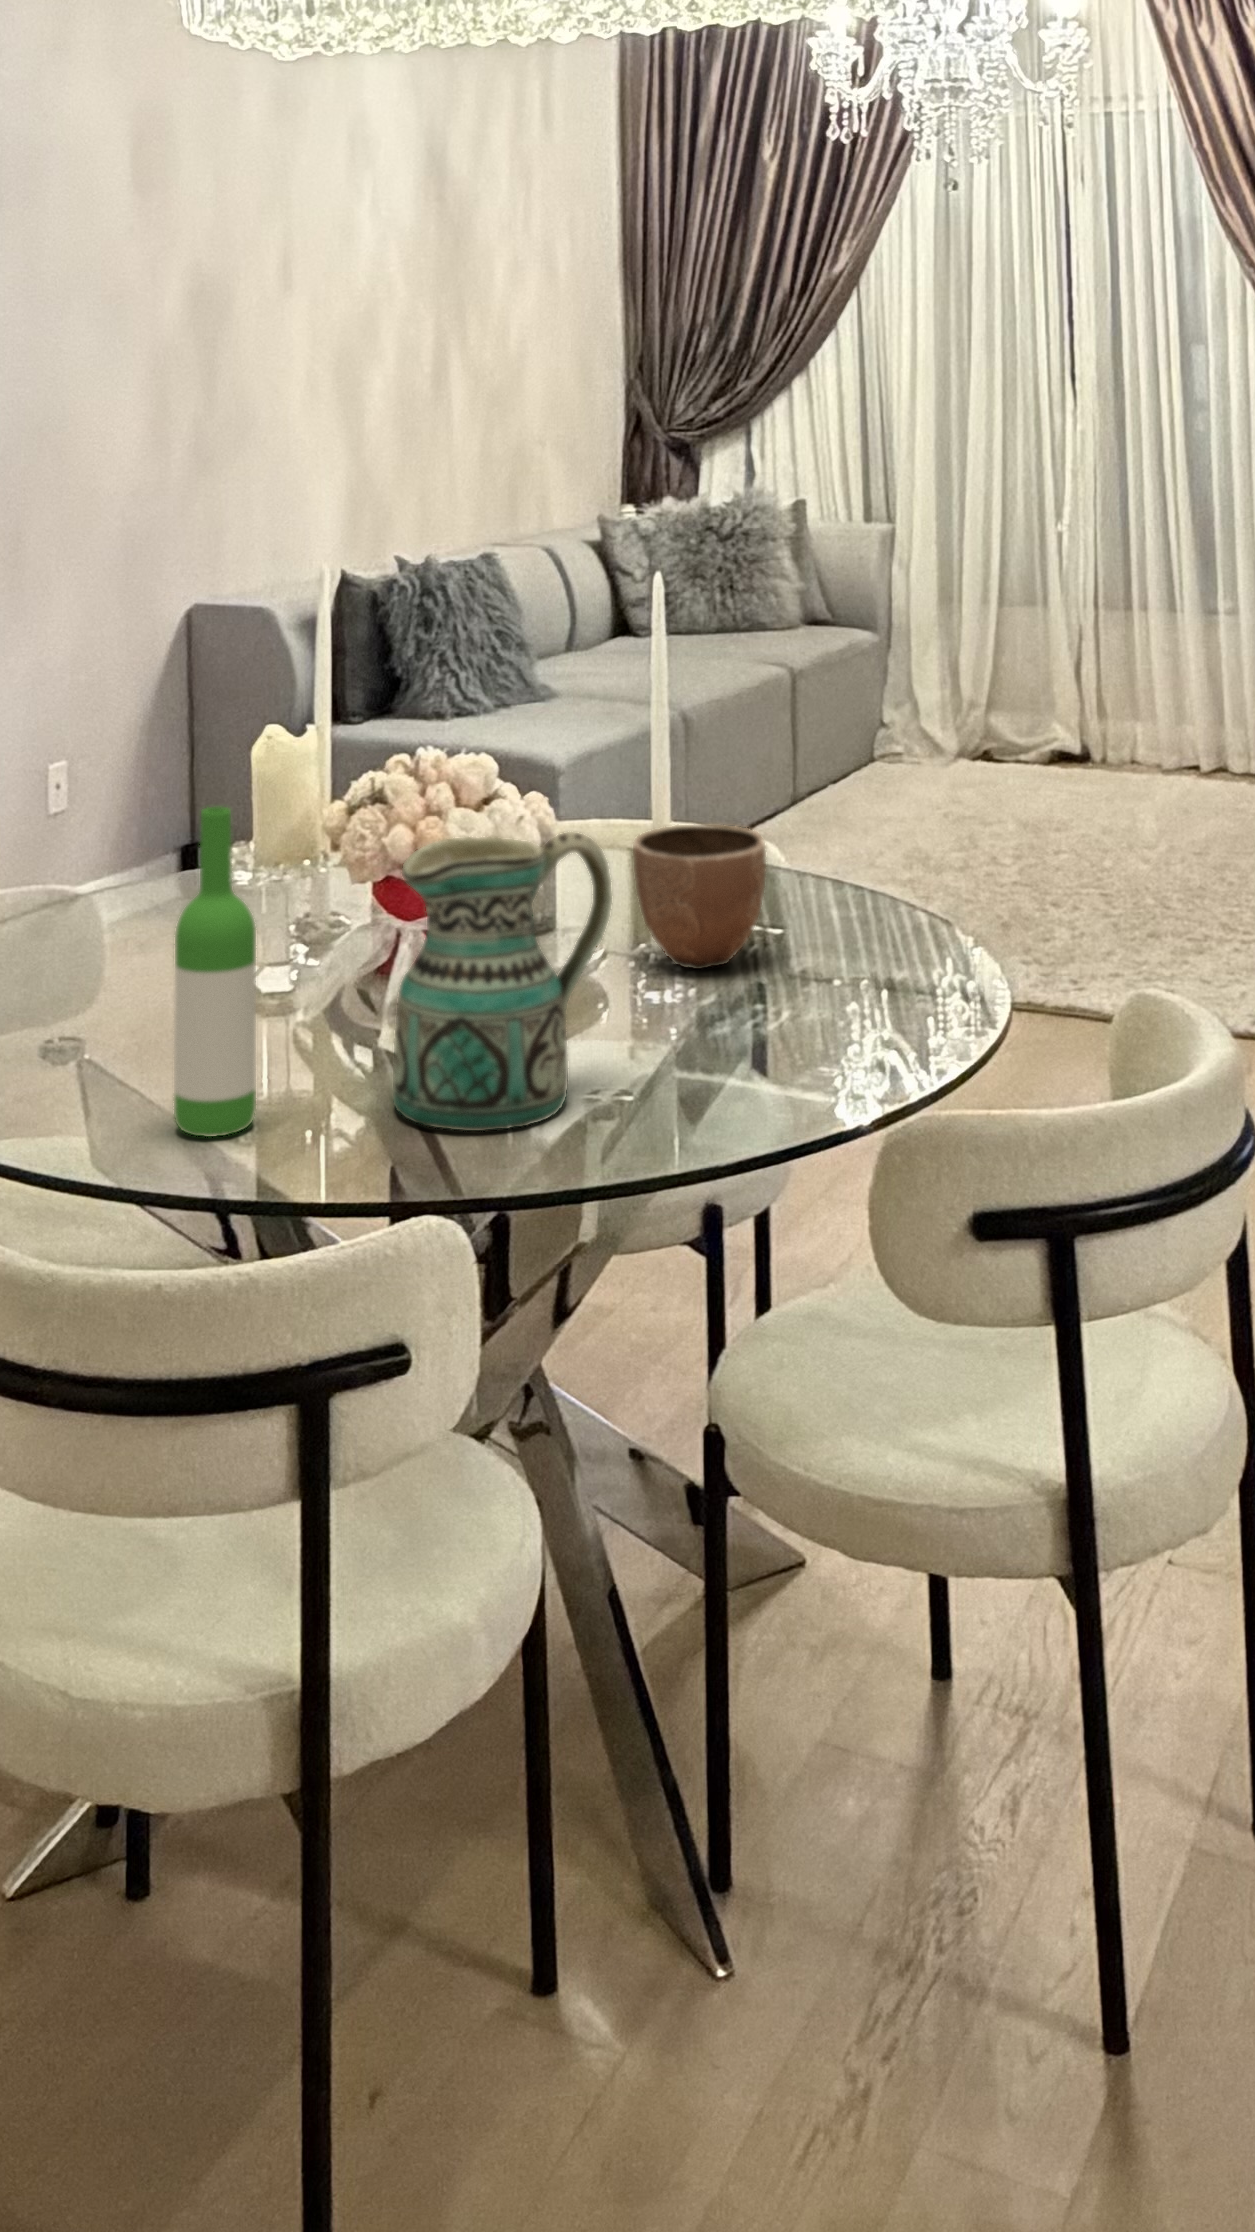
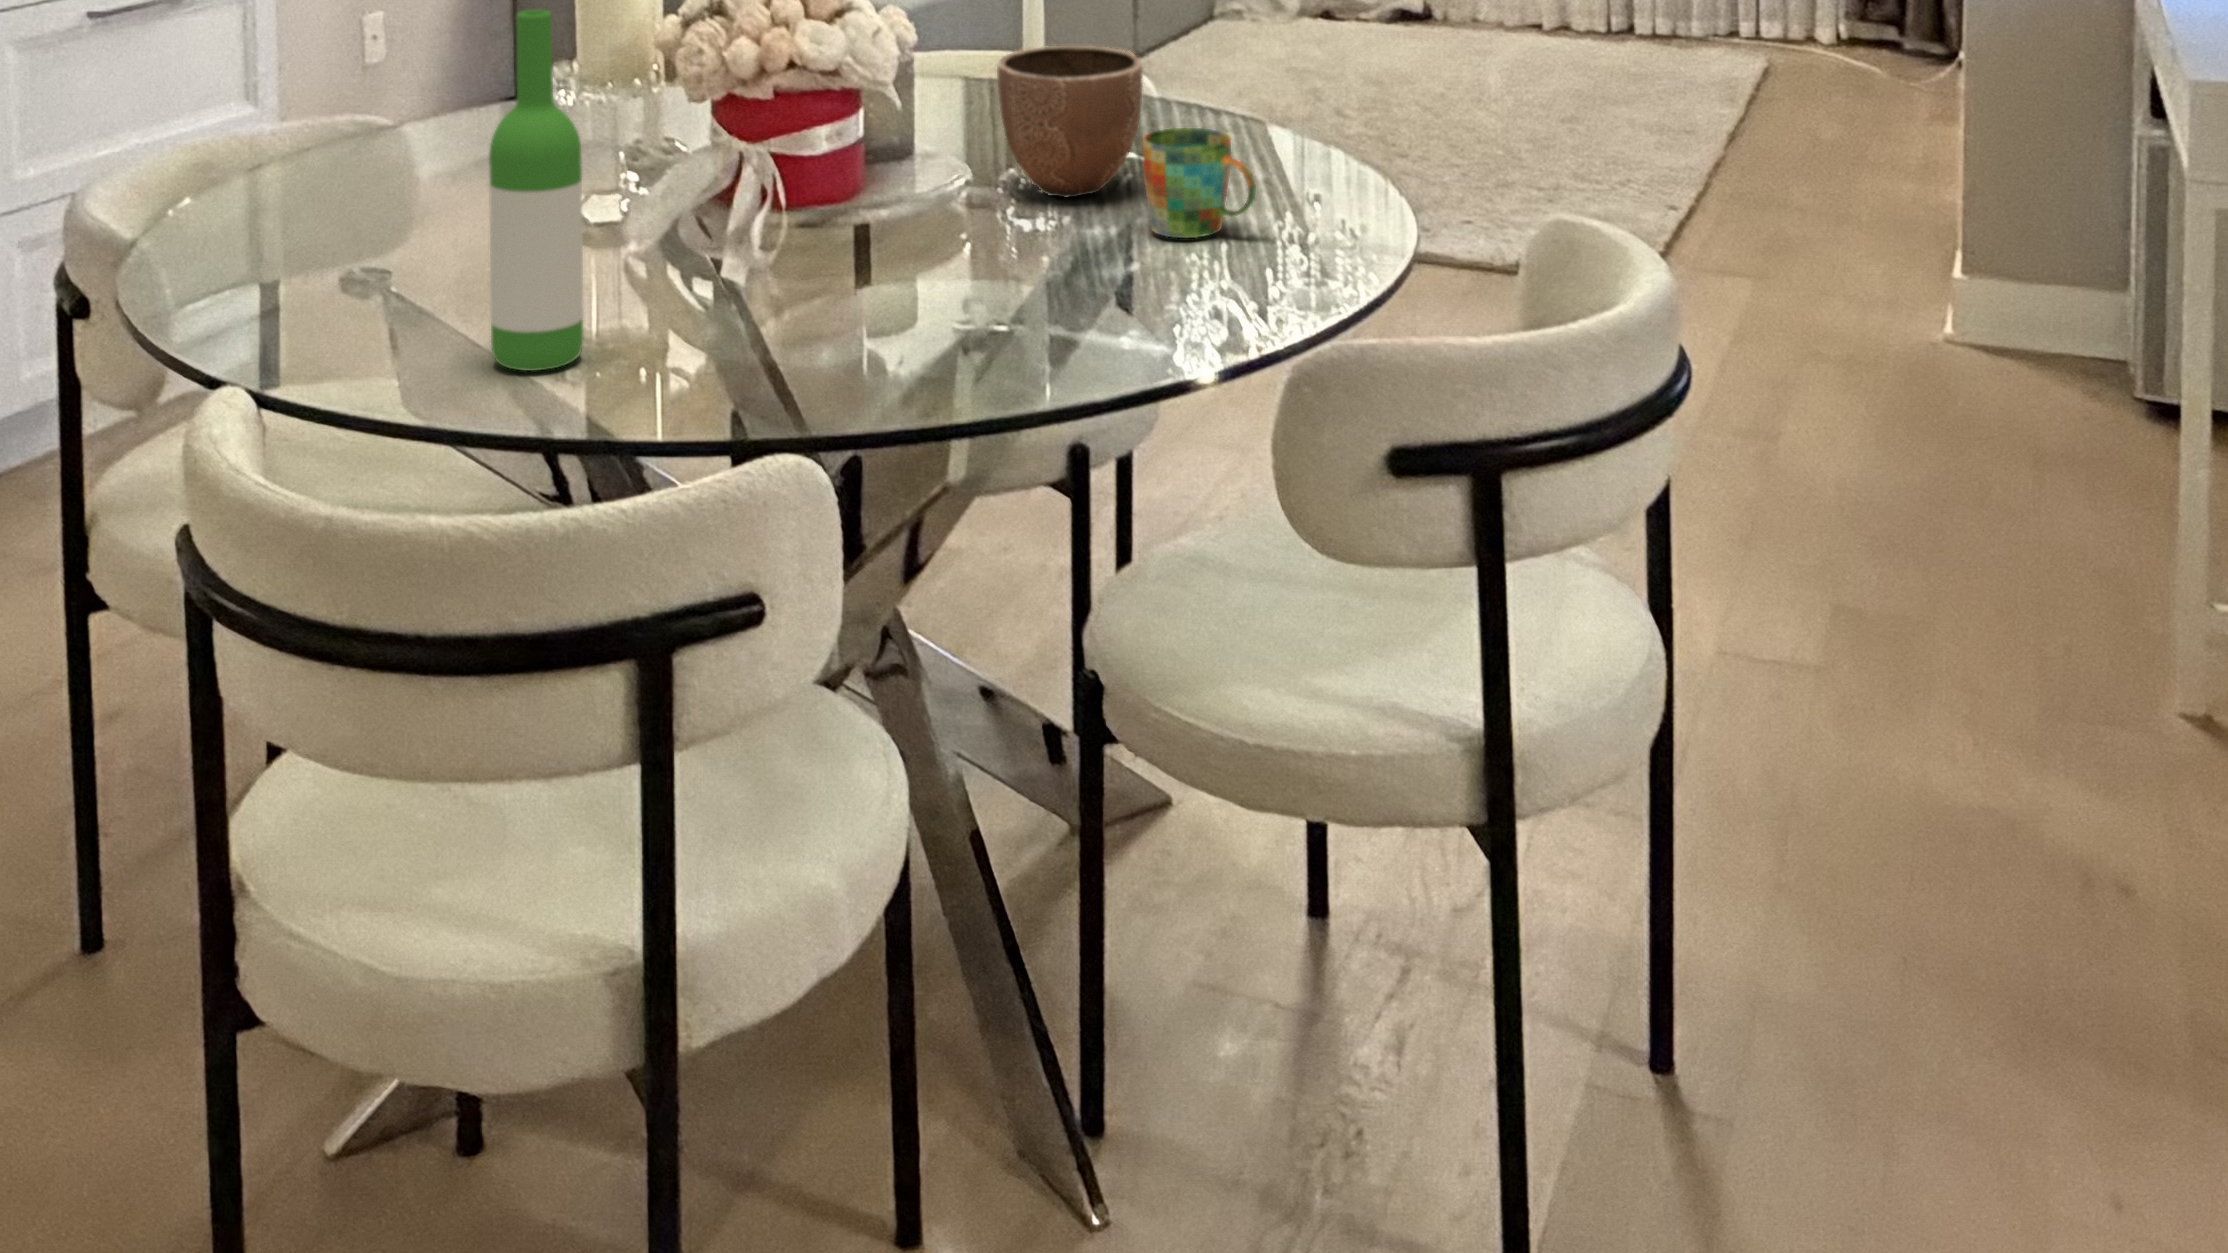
ceramic pitcher: present [393,832,612,1131] -> none [738,41,982,363]
mug: none [763,905,866,1010] -> present [1143,128,1256,238]

